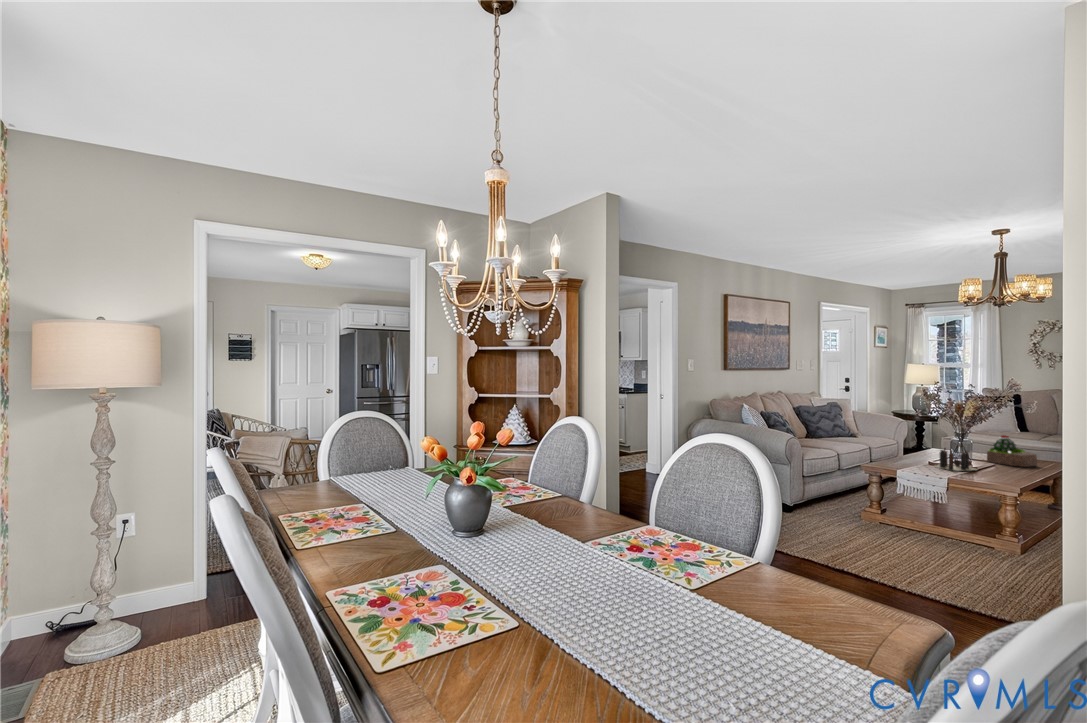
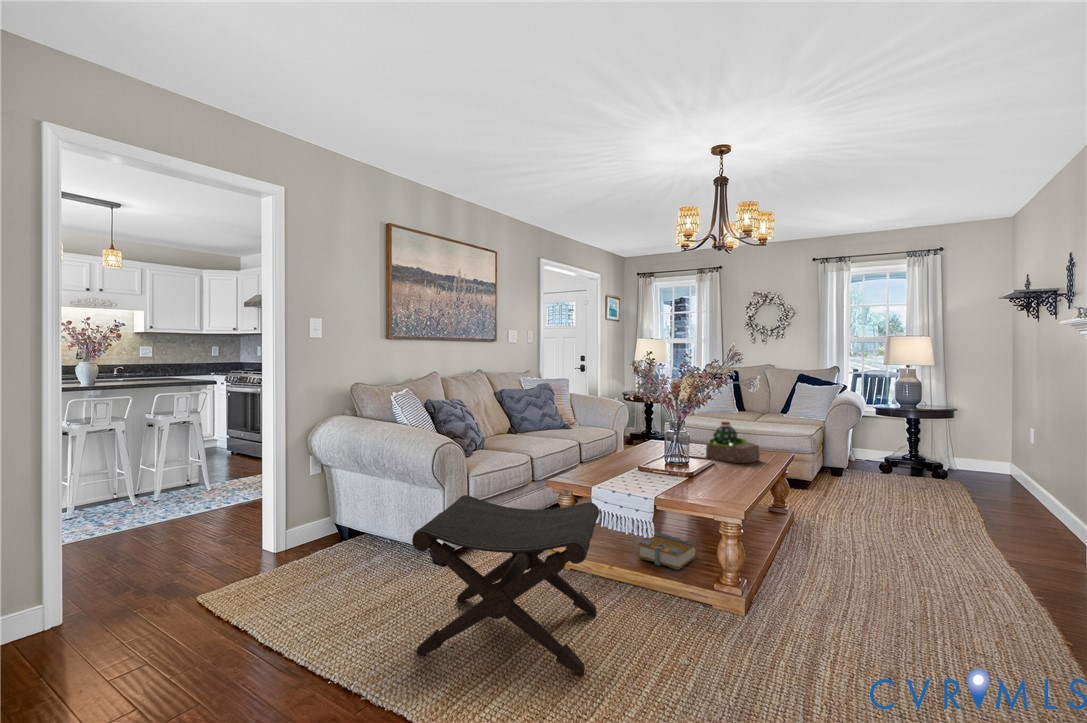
candle: present [935,448,977,471] -> none [638,444,696,480]
footstool: none [800,467,910,562] -> present [412,495,599,675]
book: none [933,506,981,528] -> present [638,533,697,570]

